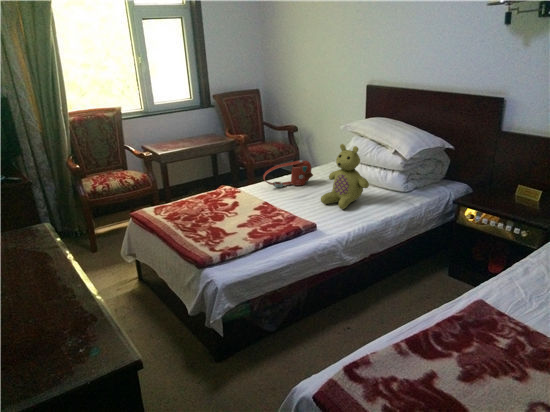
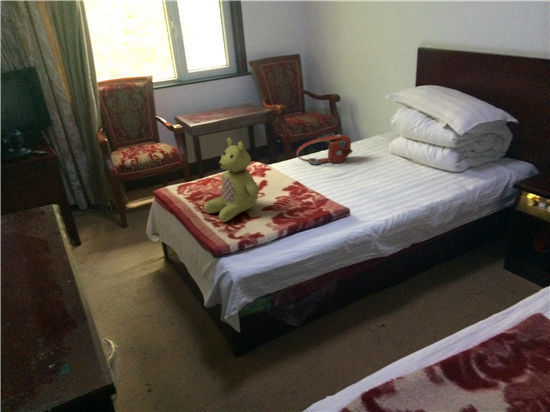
stuffed bear: present [321,144,369,209] -> present [204,138,259,222]

